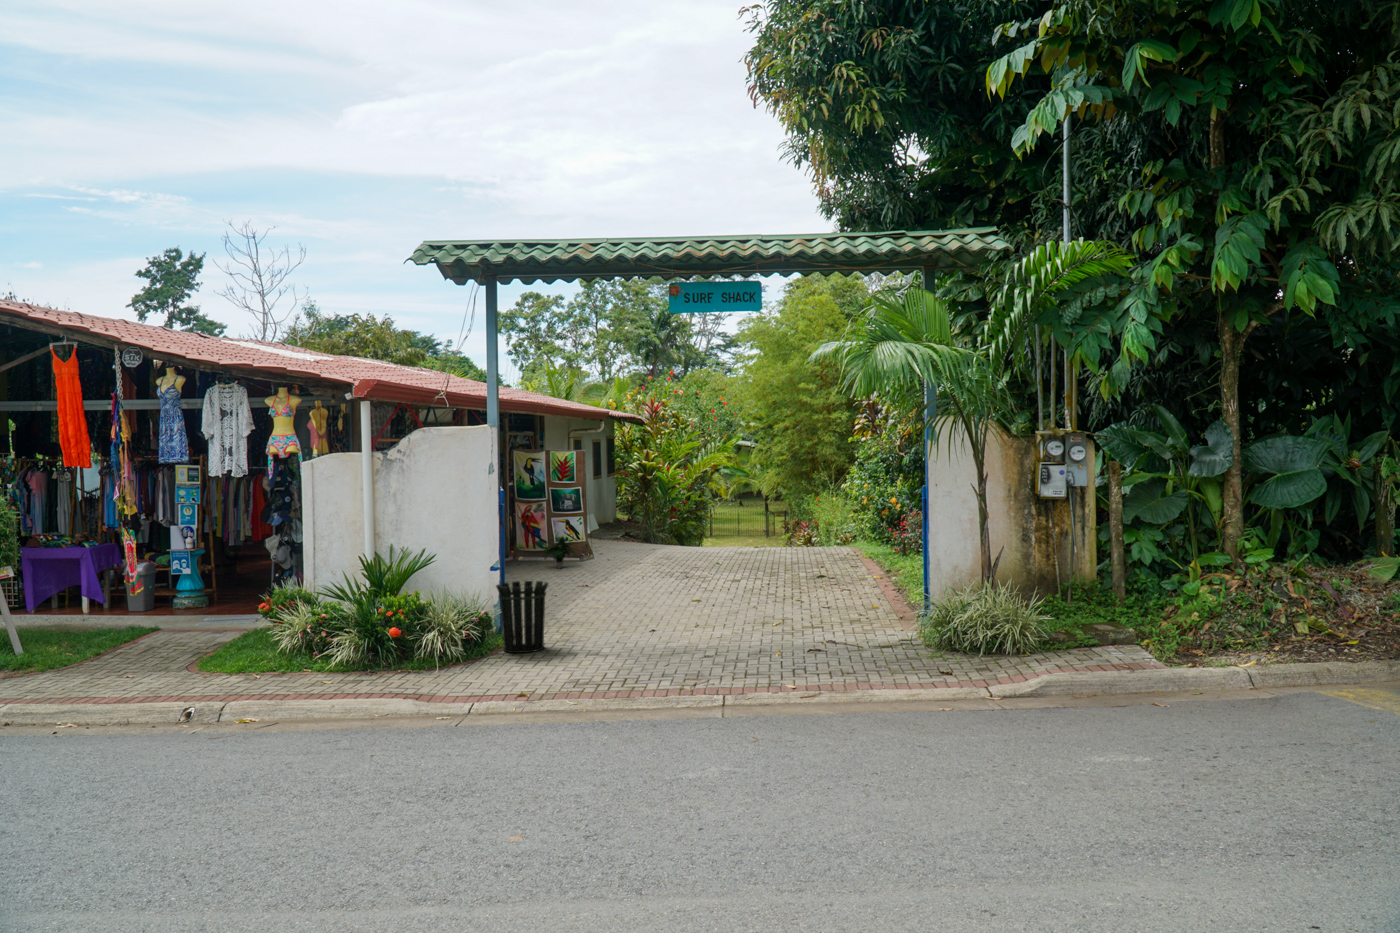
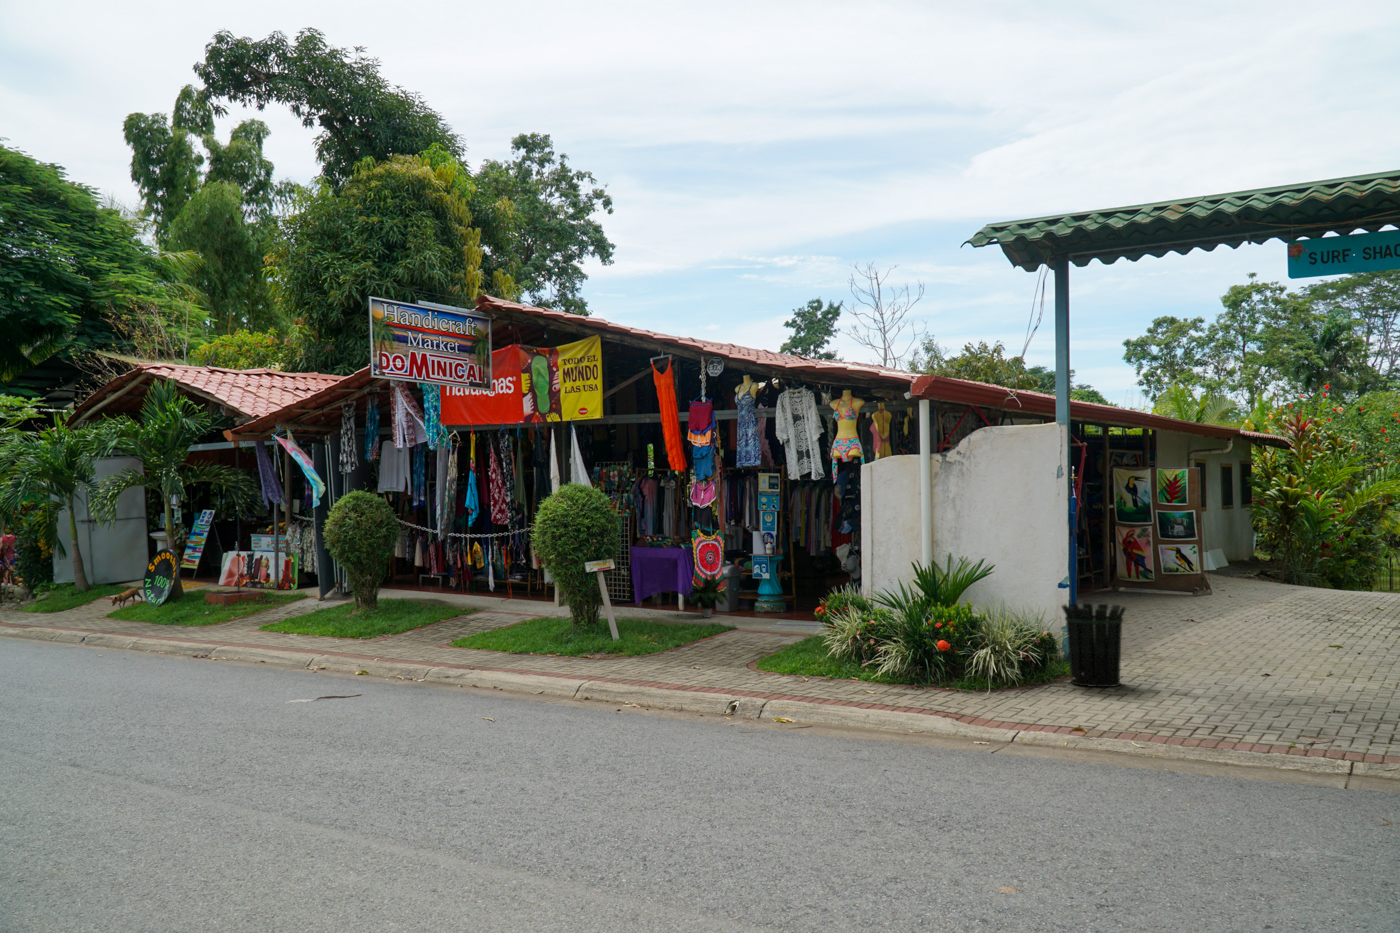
potted plant: present [544,536,576,568] -> present [684,574,732,617]

